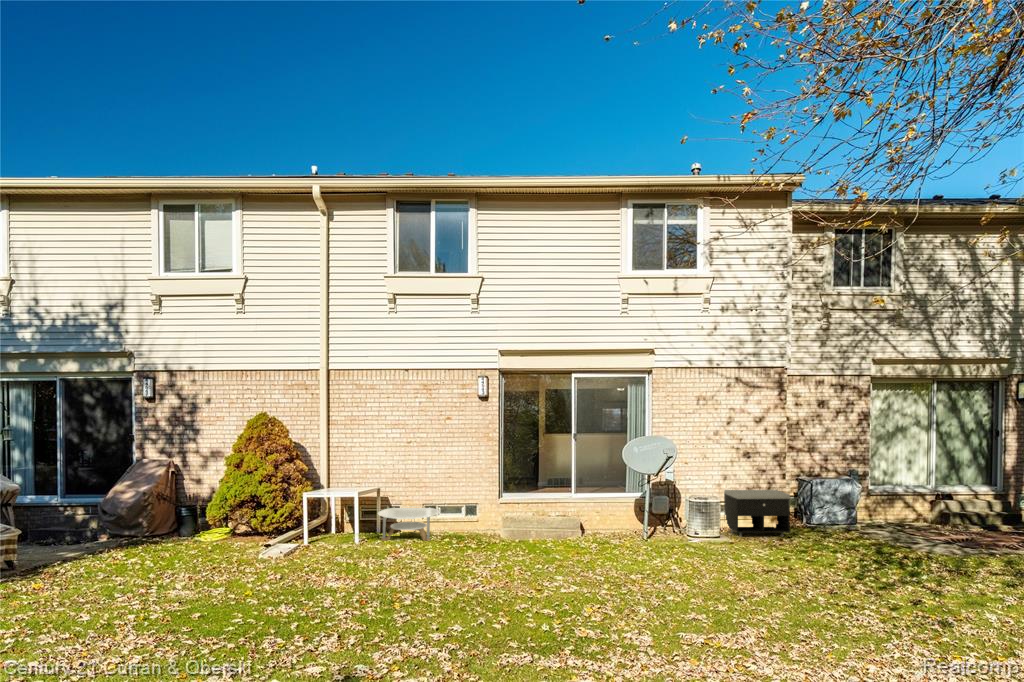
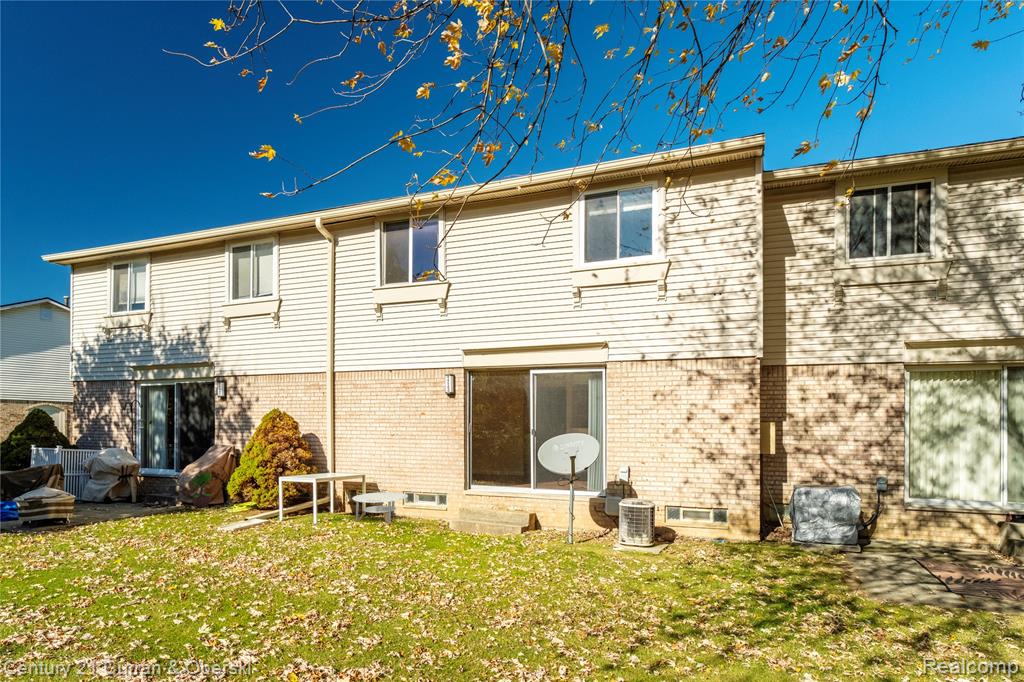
storage bench: present [724,490,790,537] -> none [683,494,750,551]
potted tree: none [129,492,162,542] -> present [191,472,211,508]

